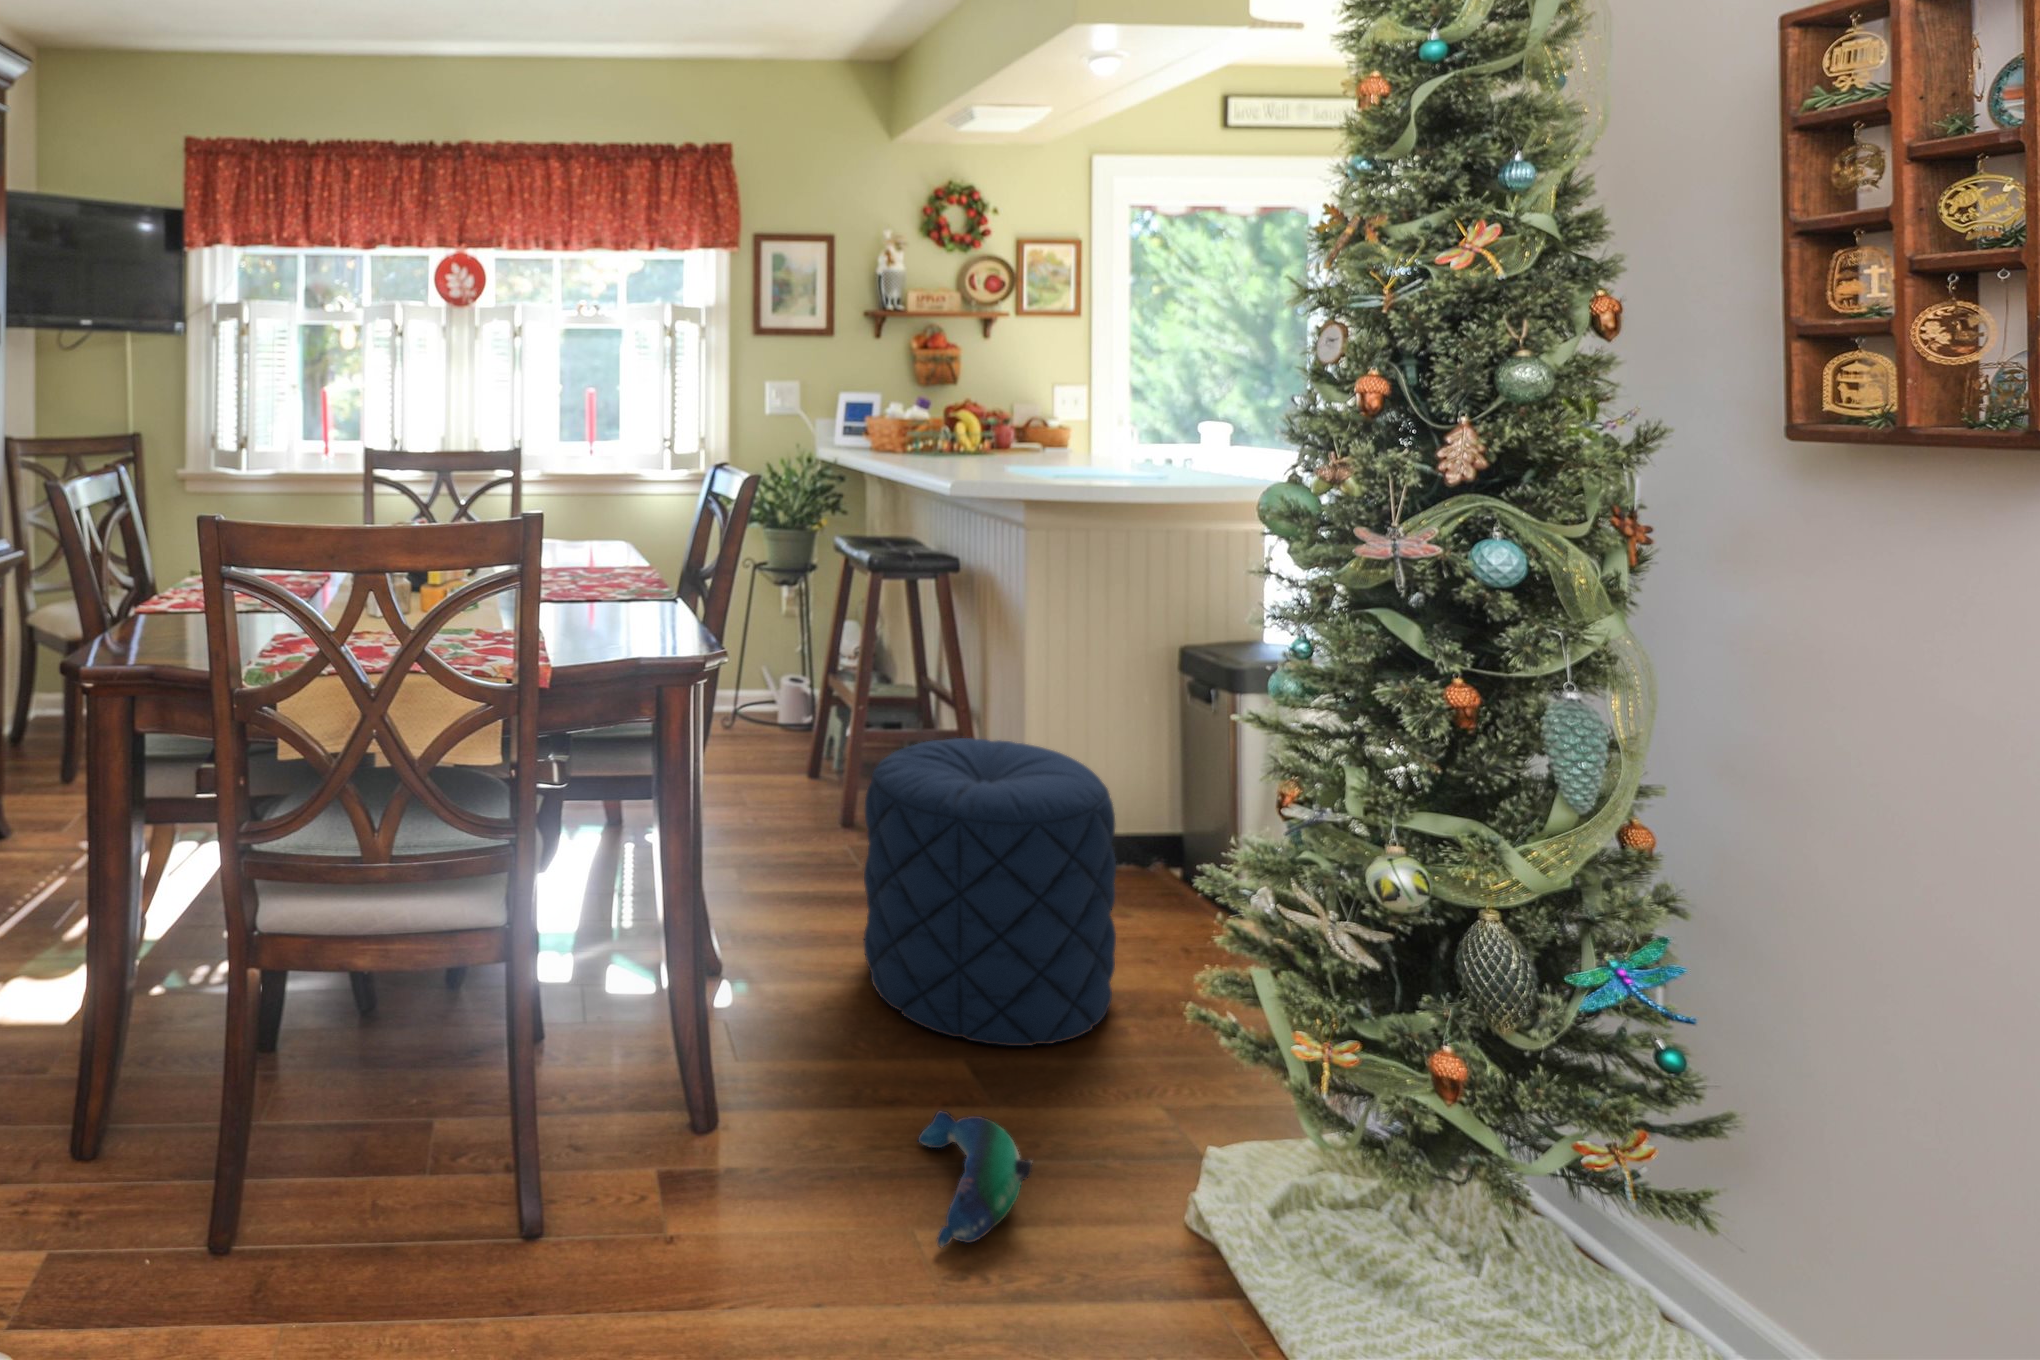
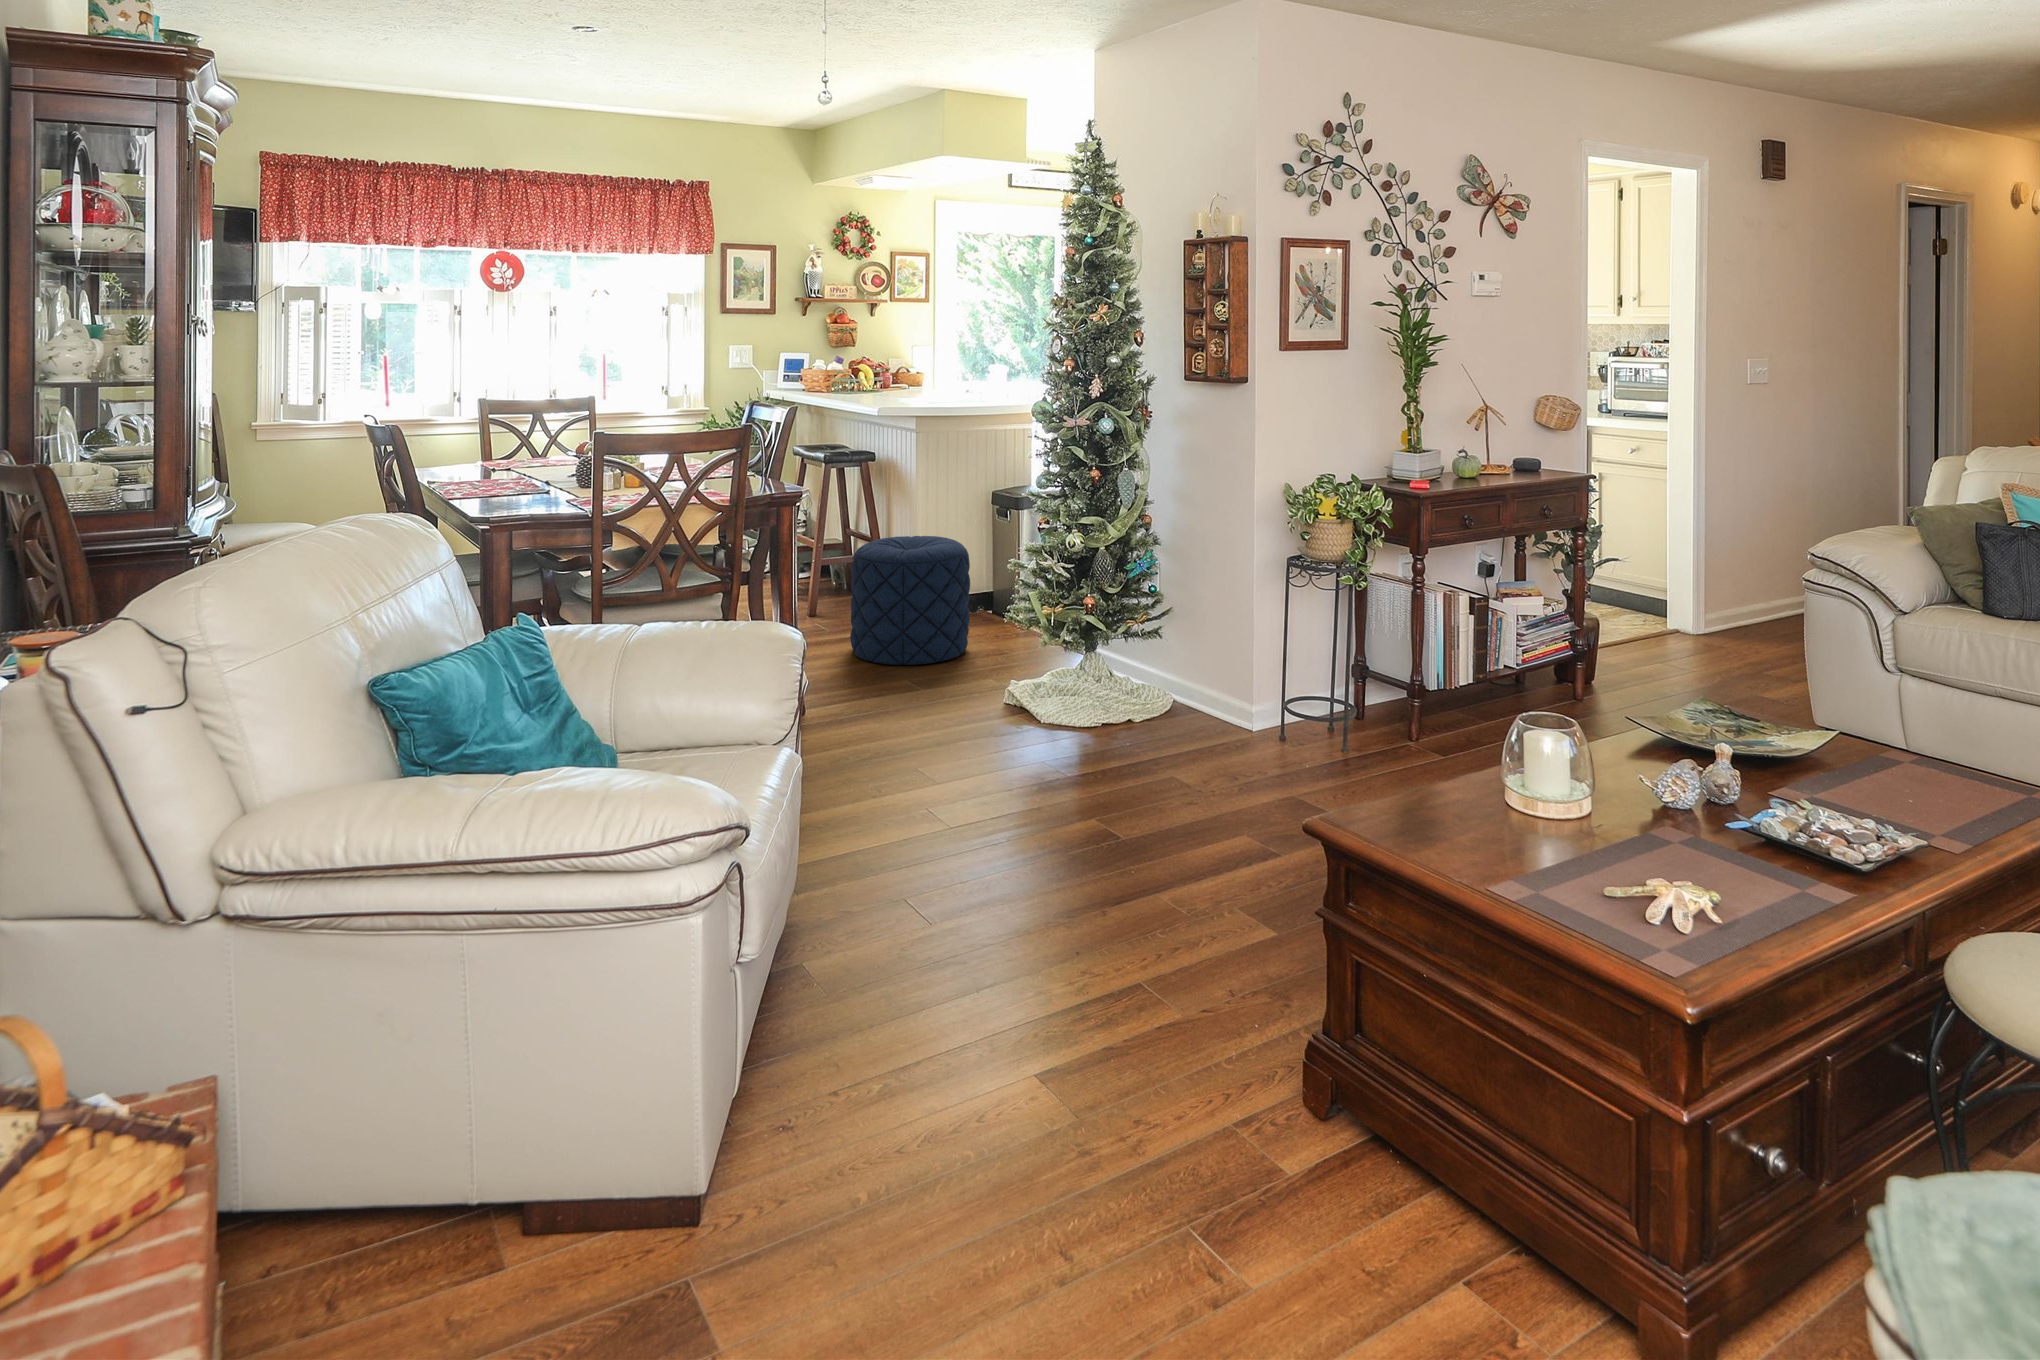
plush toy: present [917,1111,1033,1248] -> none [894,671,945,709]

